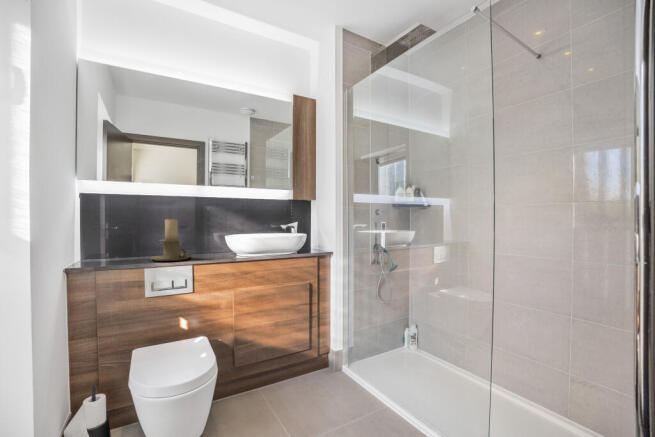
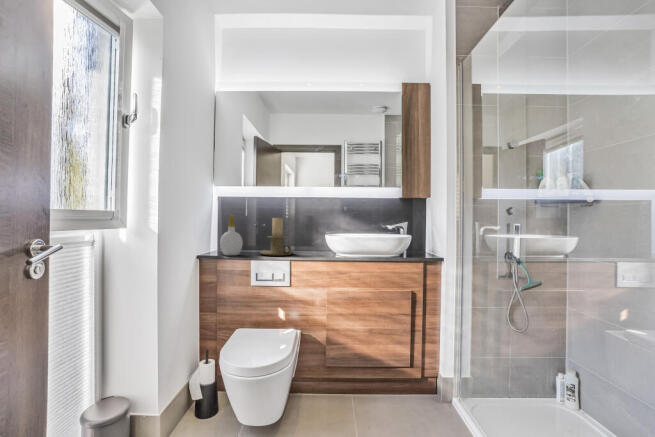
soap bottle: none [98,217,129,265] -> present [220,215,243,255]

